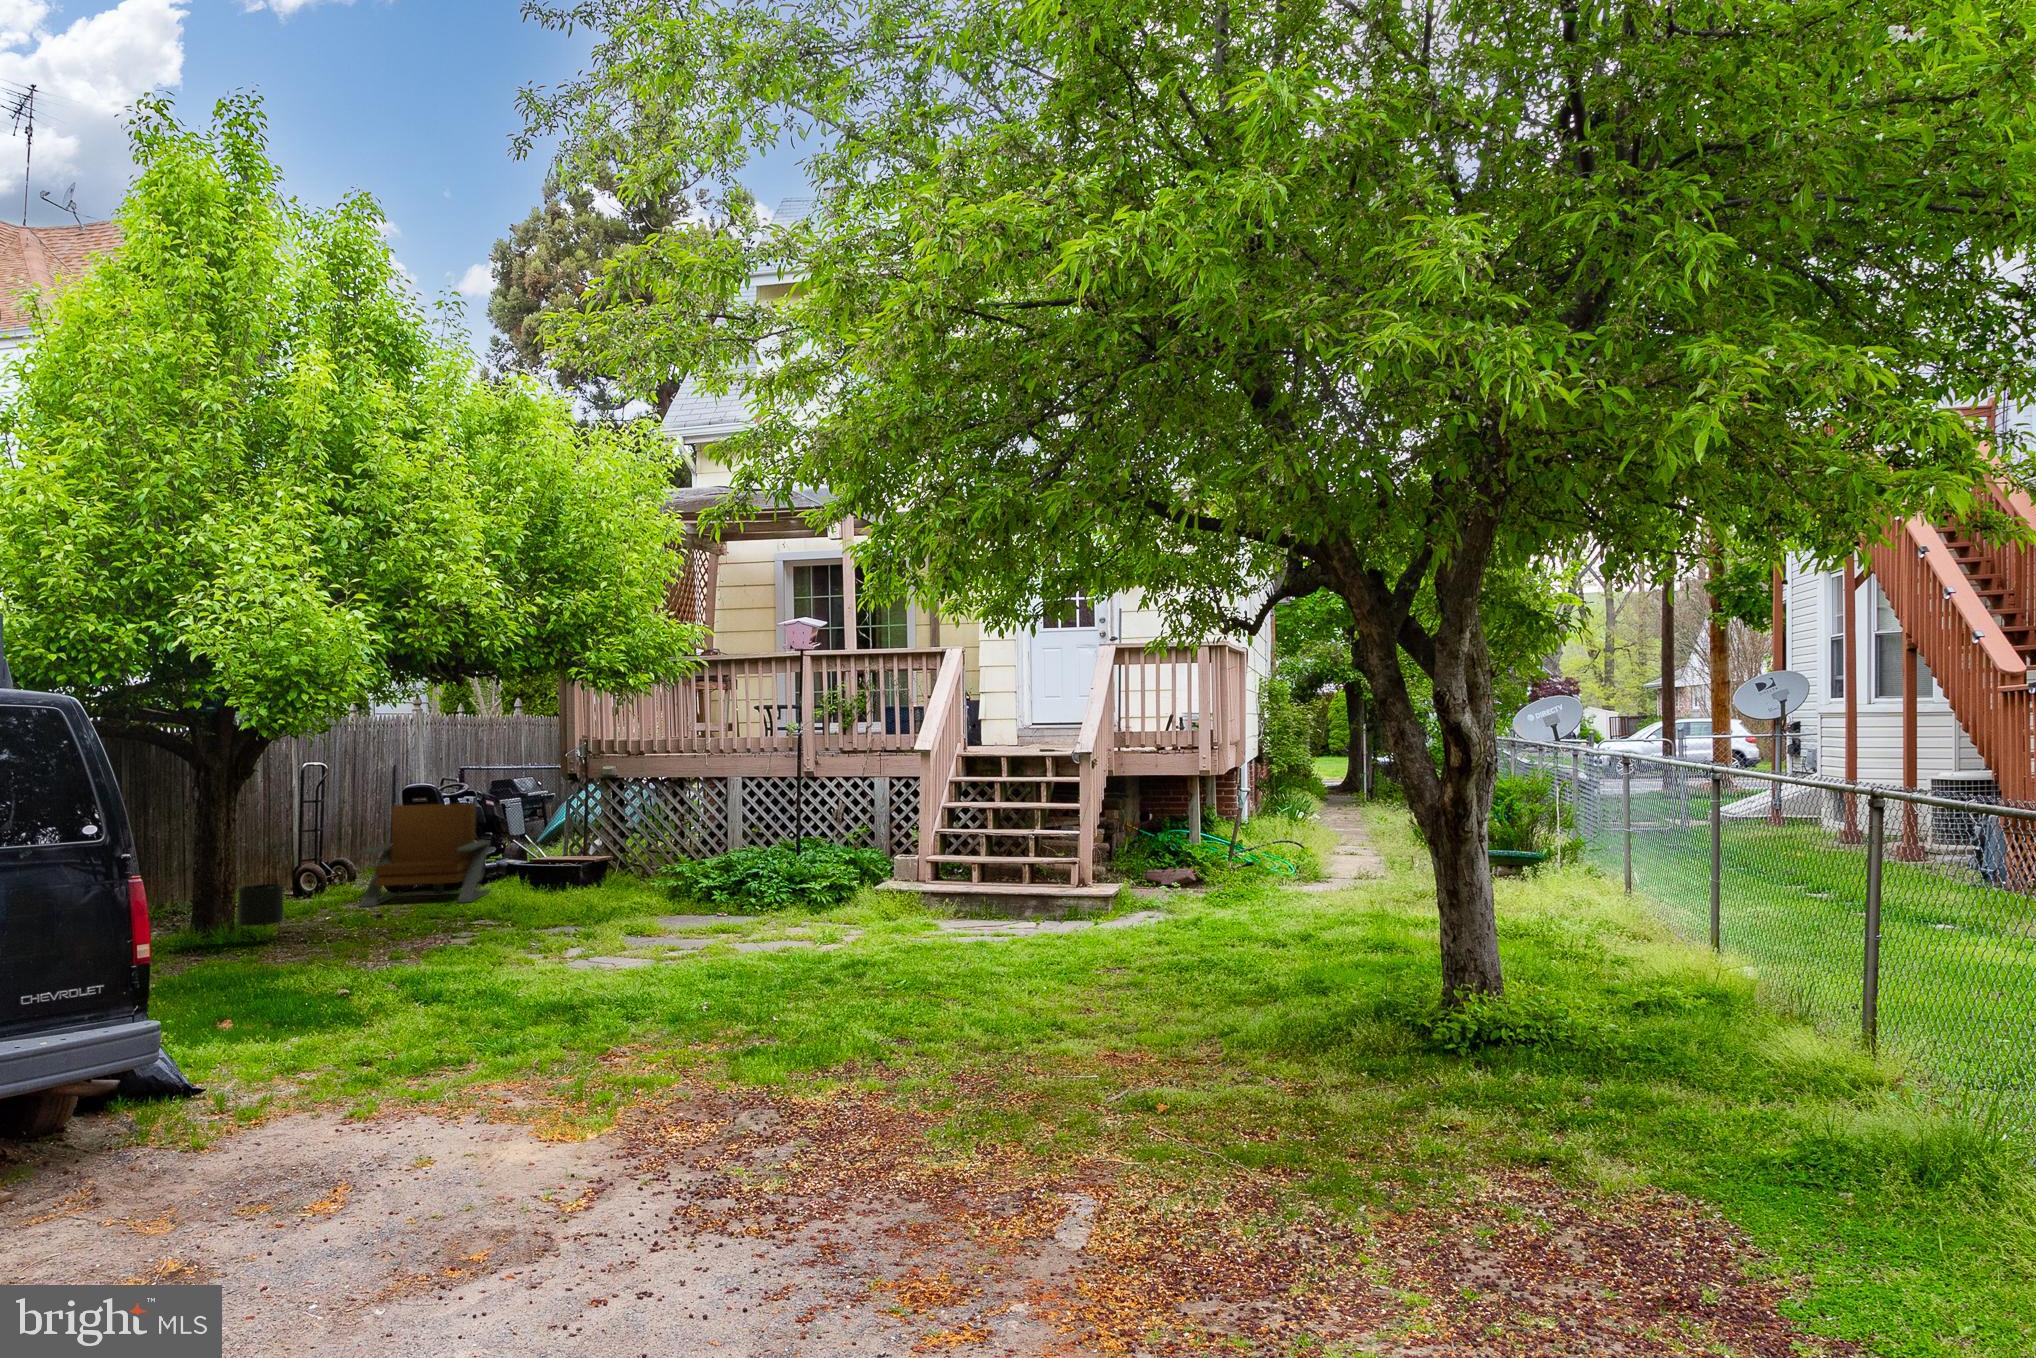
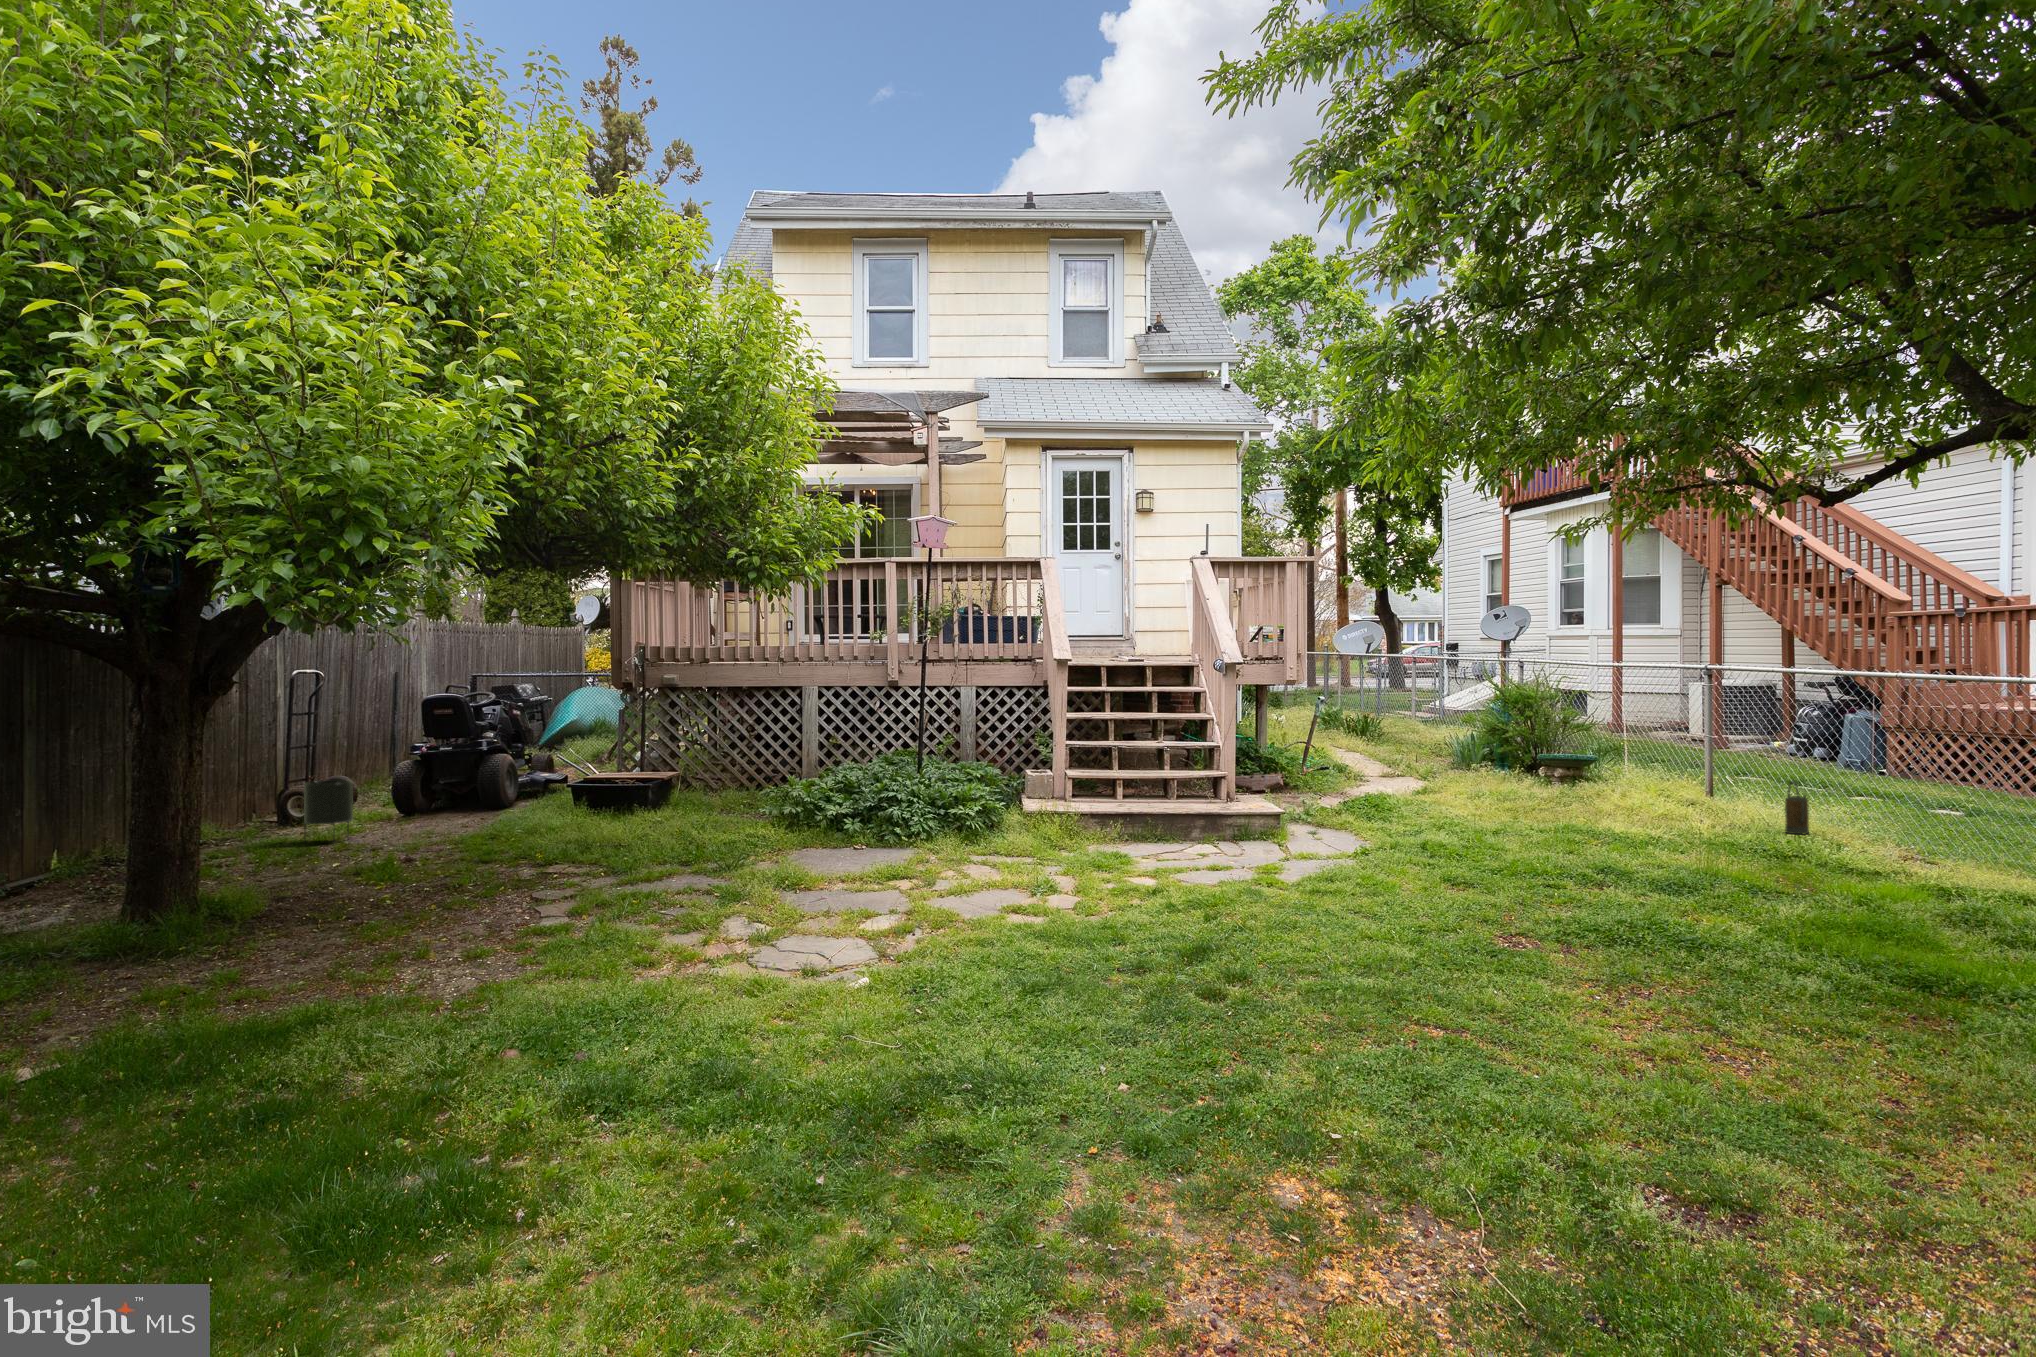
lounge chair: present [360,803,491,907] -> none [430,707,565,811]
watering can: none [1613,872,1634,922] -> present [1785,782,1809,834]

